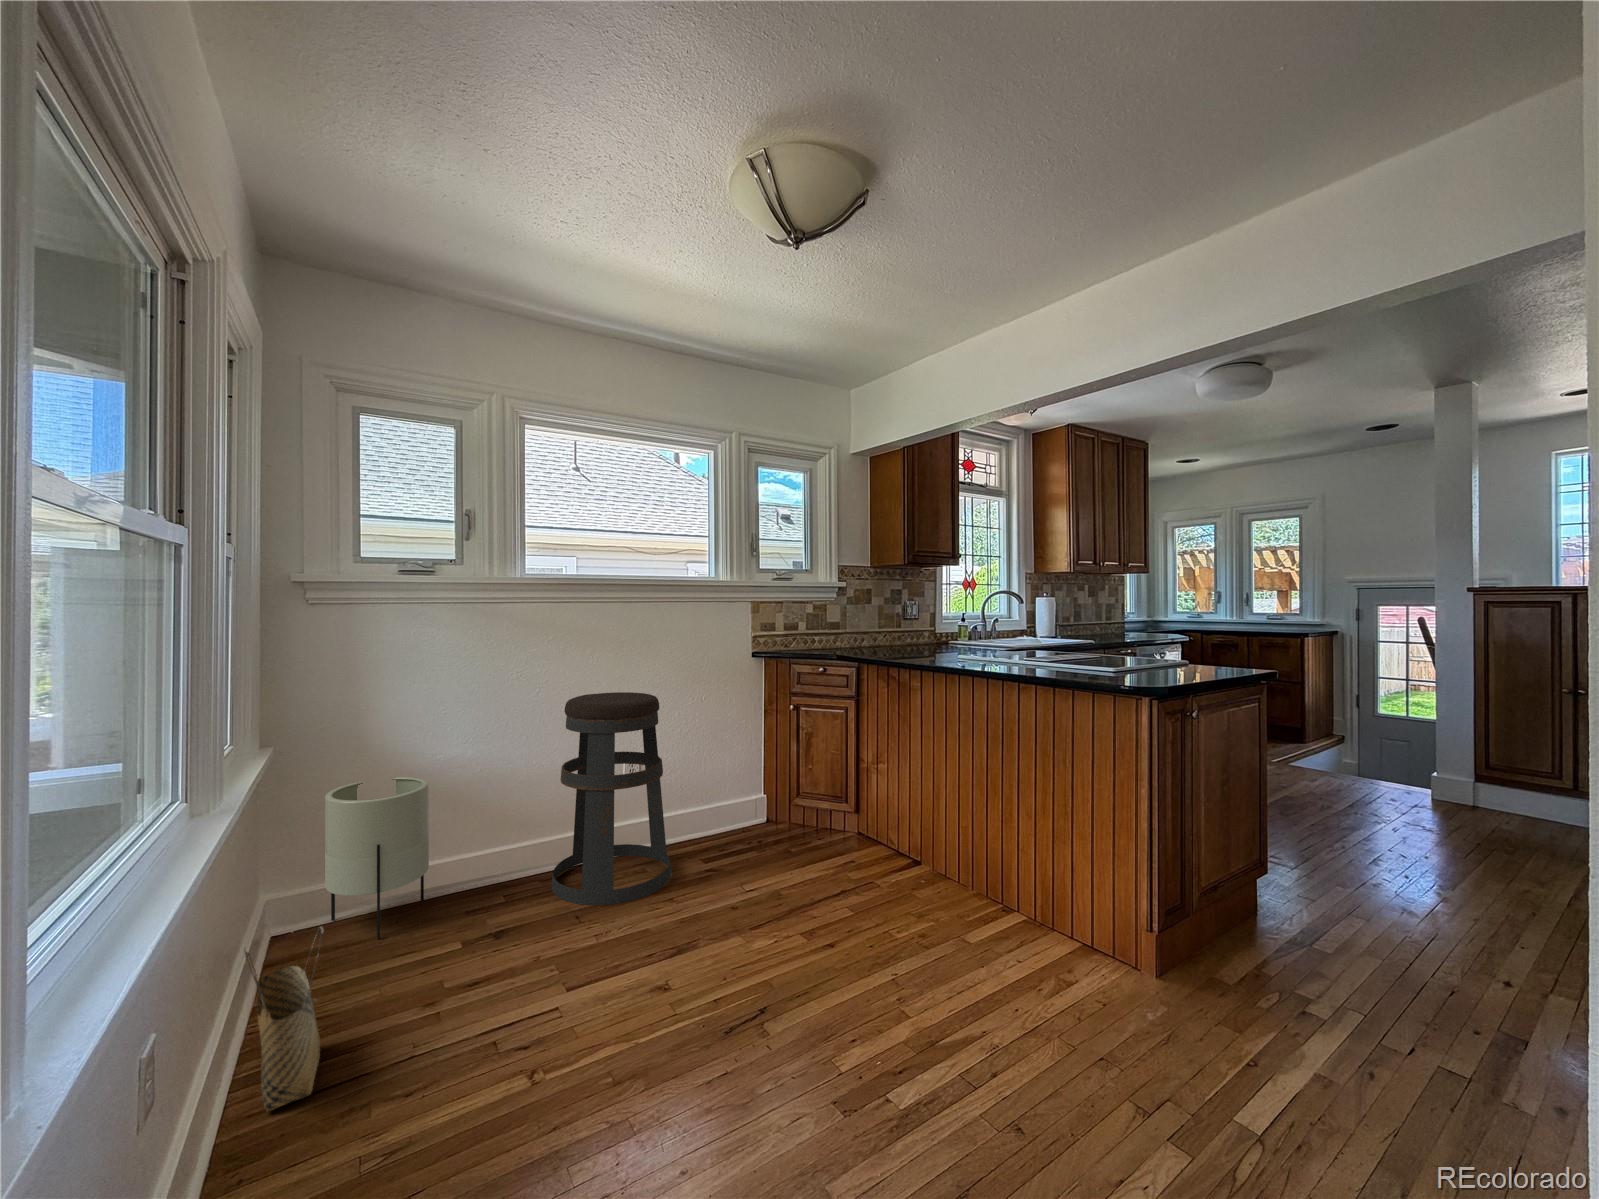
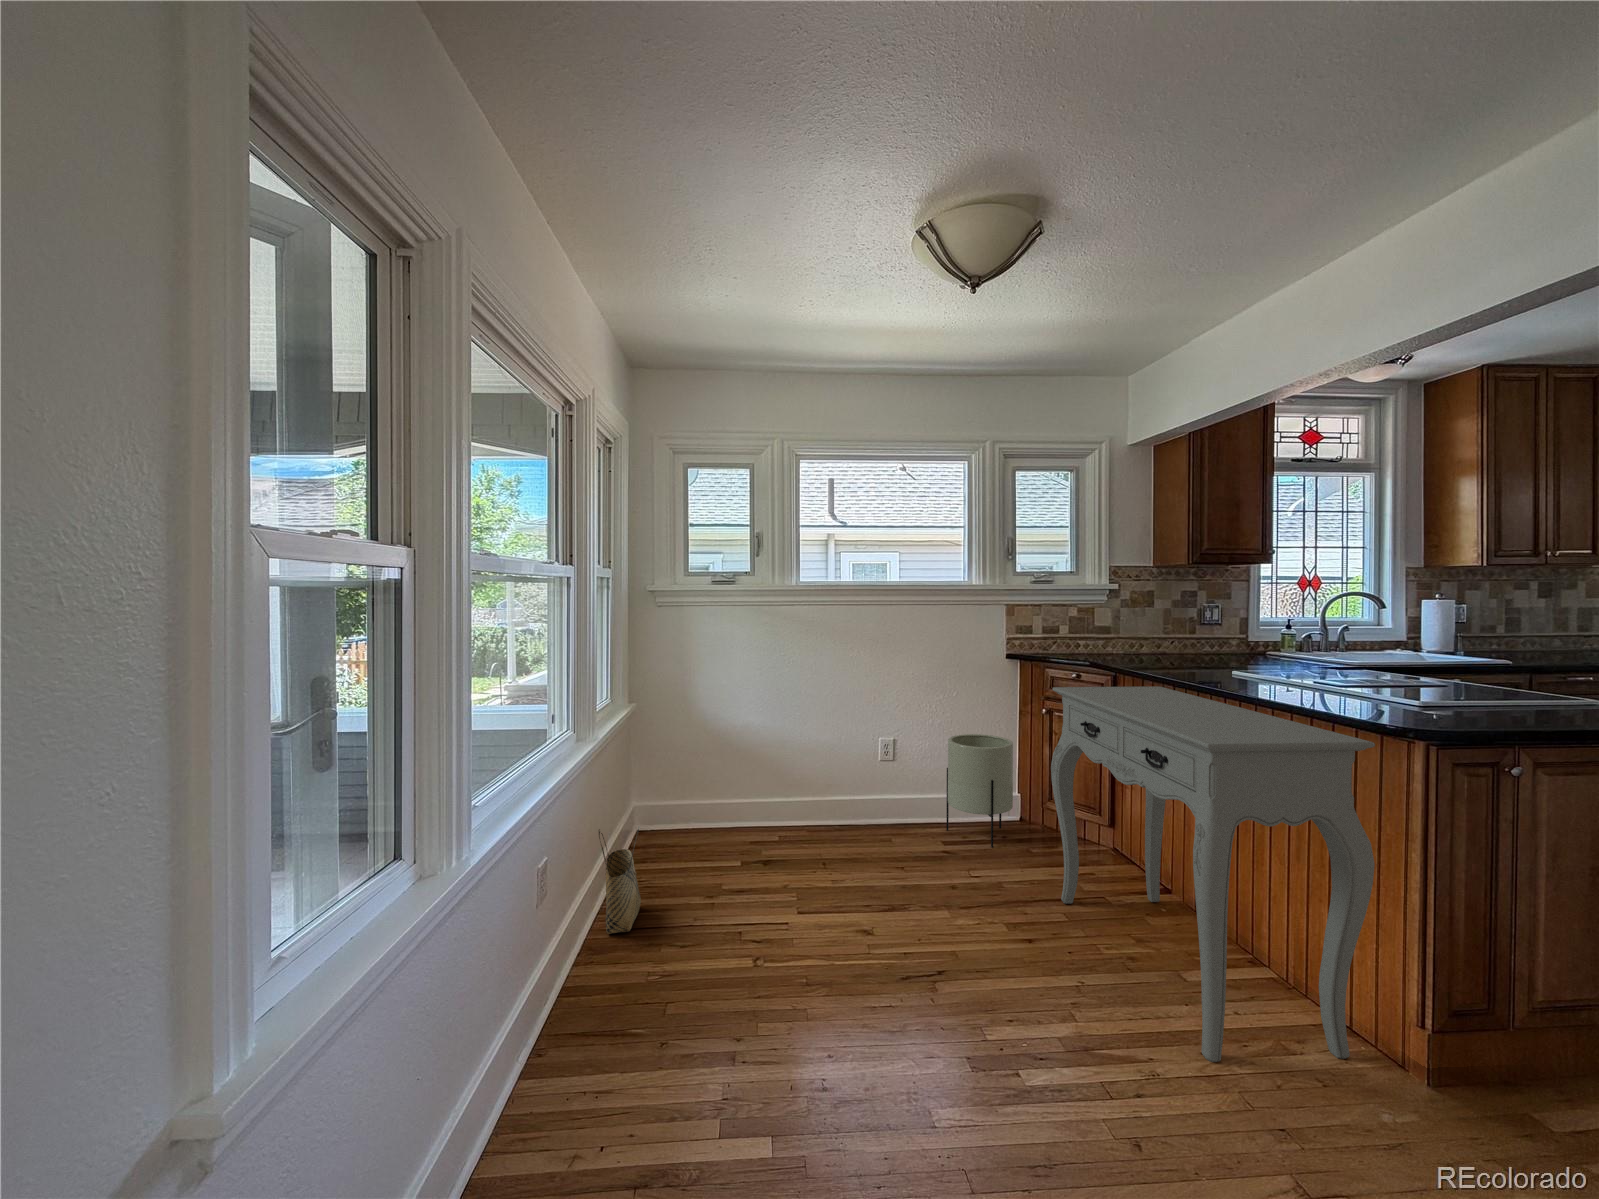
console table: none [829,674,1137,1029] -> present [1051,687,1375,1062]
bar stool: present [552,692,671,905] -> none [814,684,913,864]
planter: present [325,777,429,939] -> present [946,734,1013,847]

